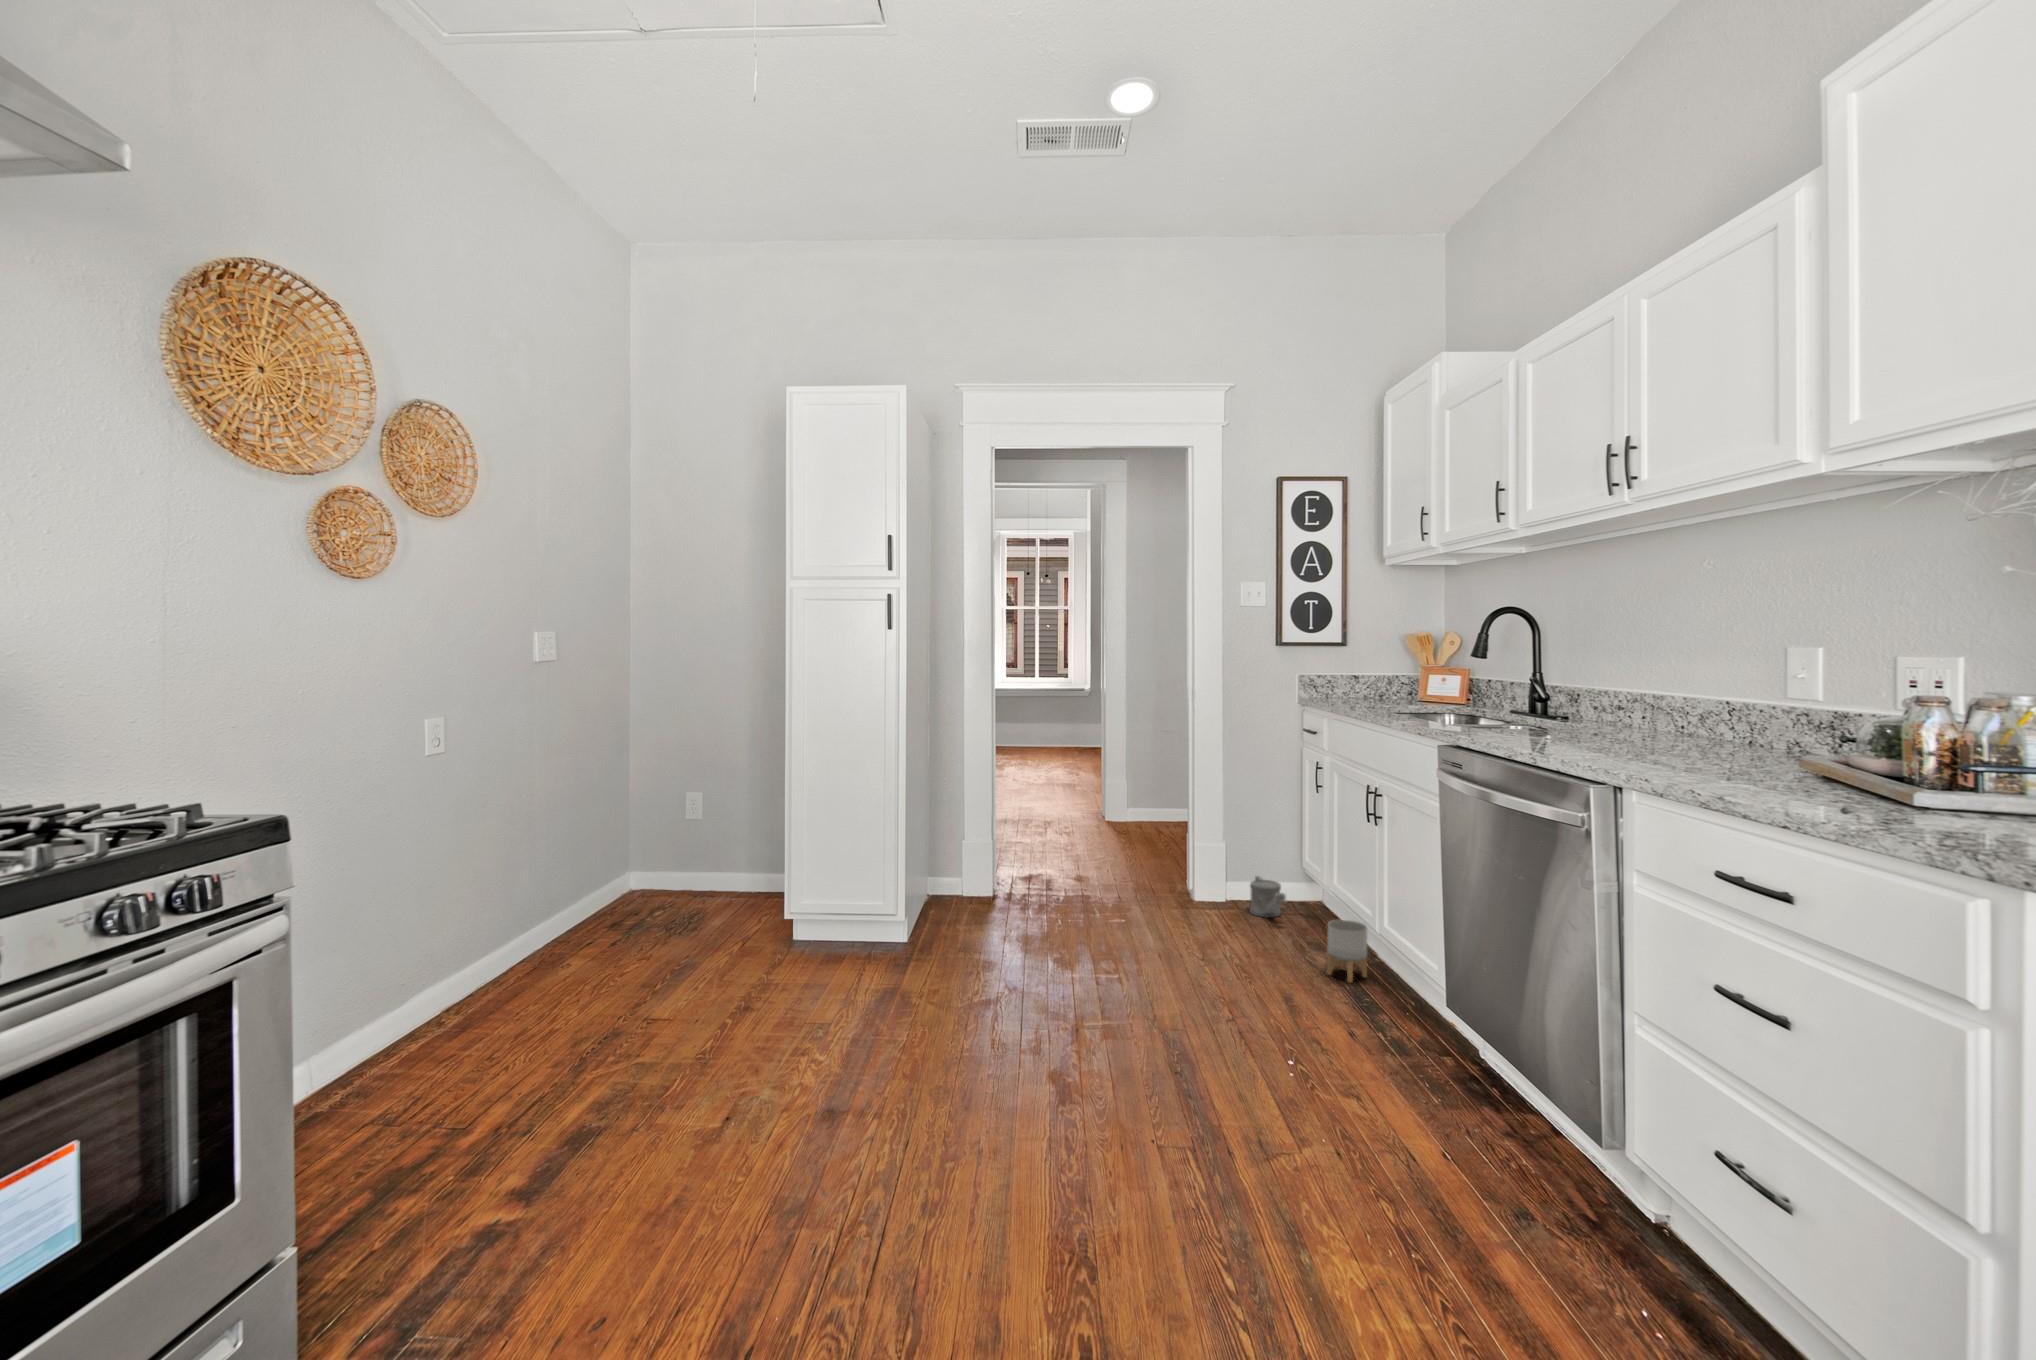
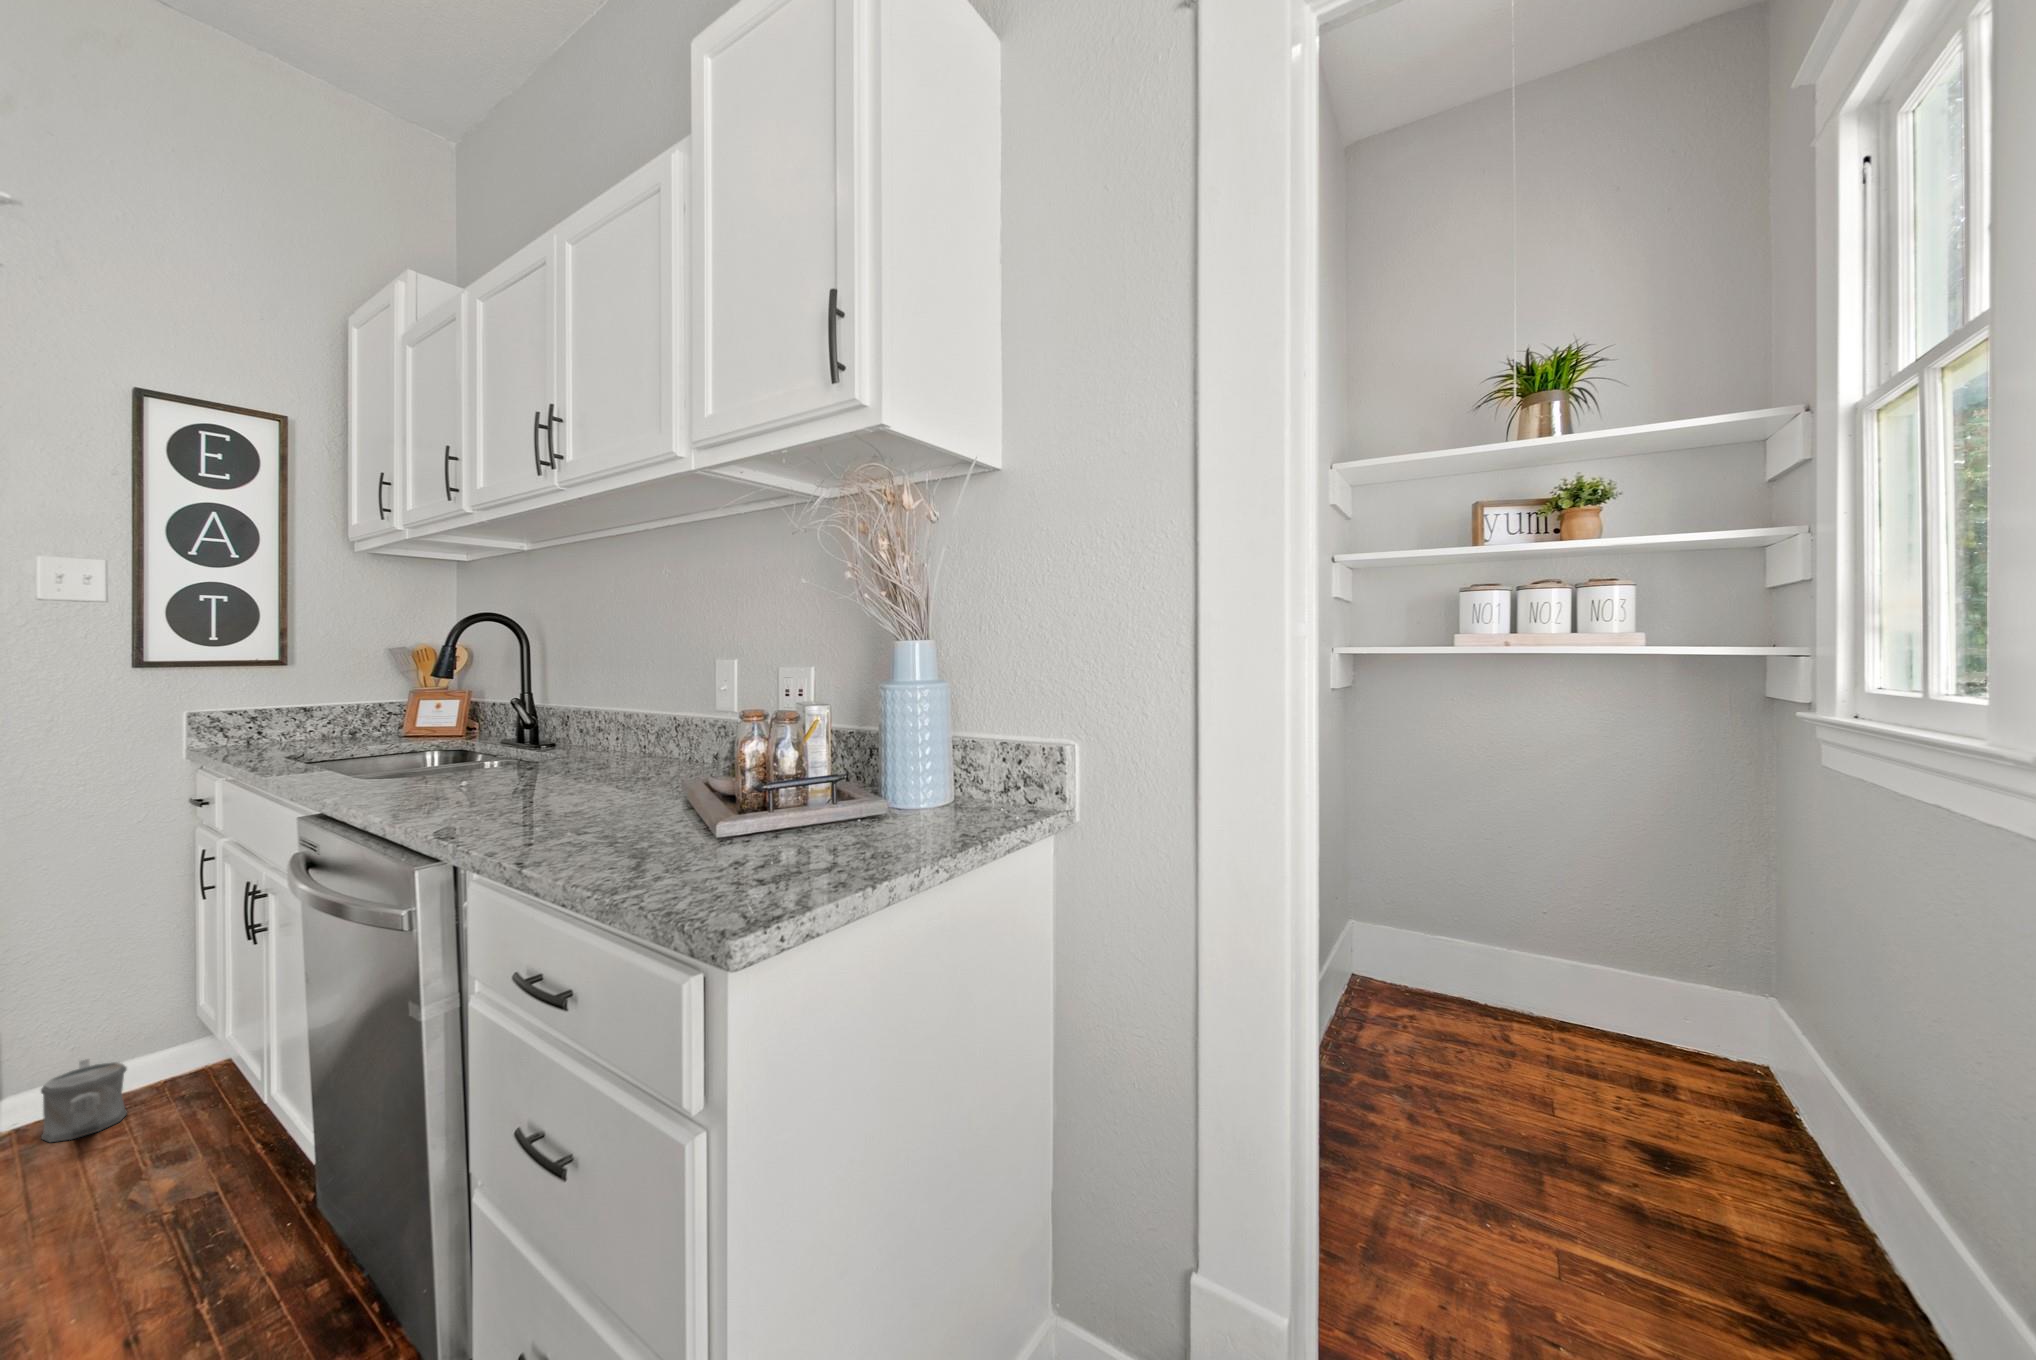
planter: present [1327,920,1367,983] -> none [107,1123,207,1250]

